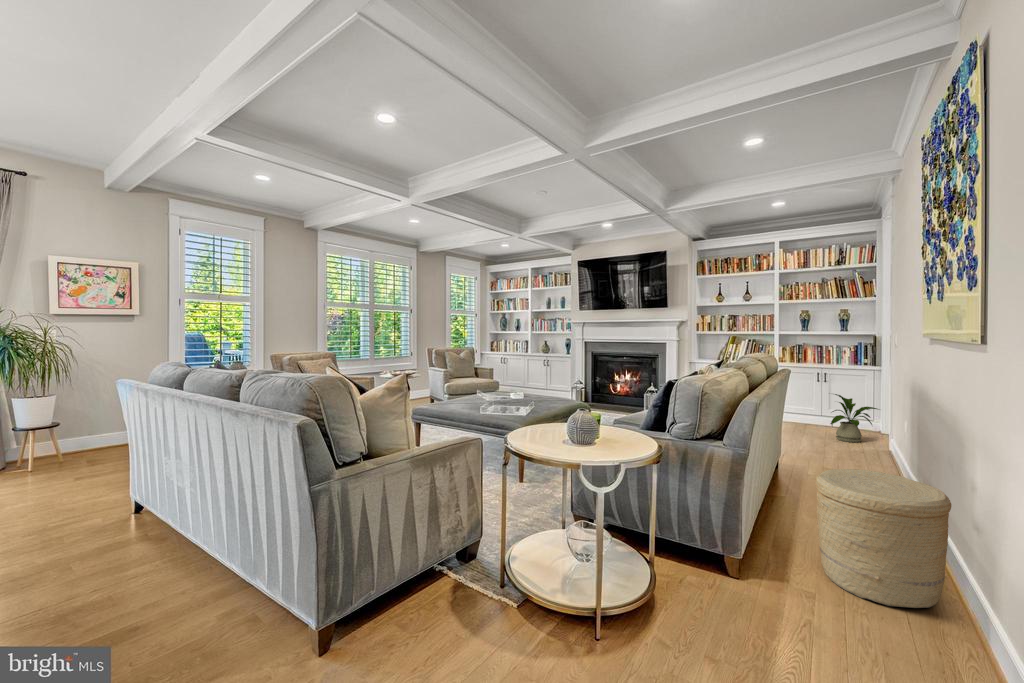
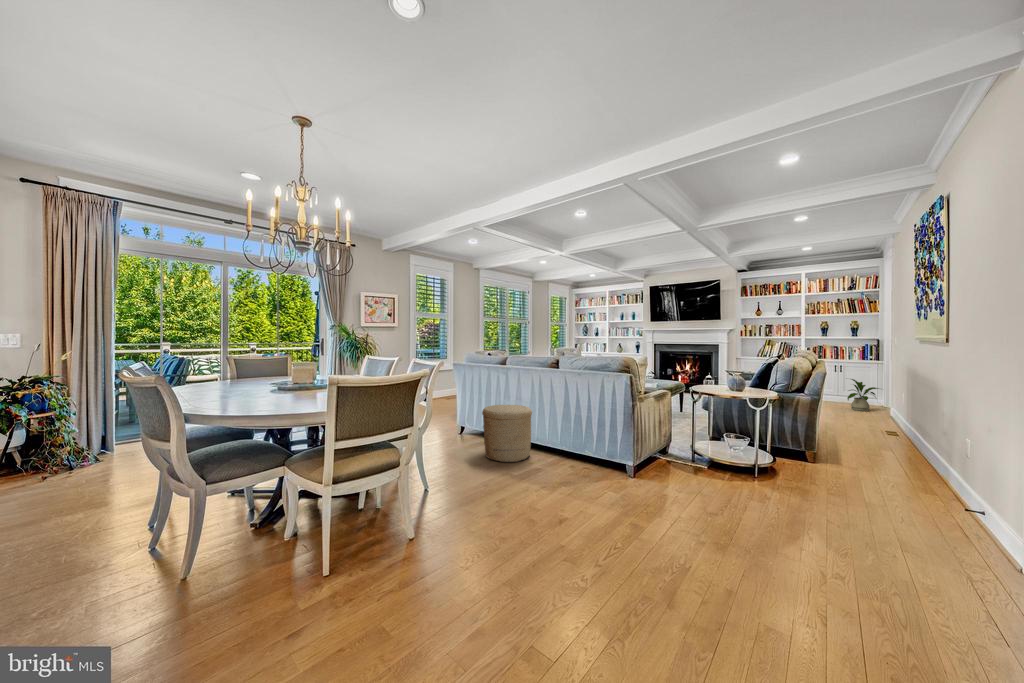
woven basket: present [815,469,951,608] -> present [482,405,532,462]

